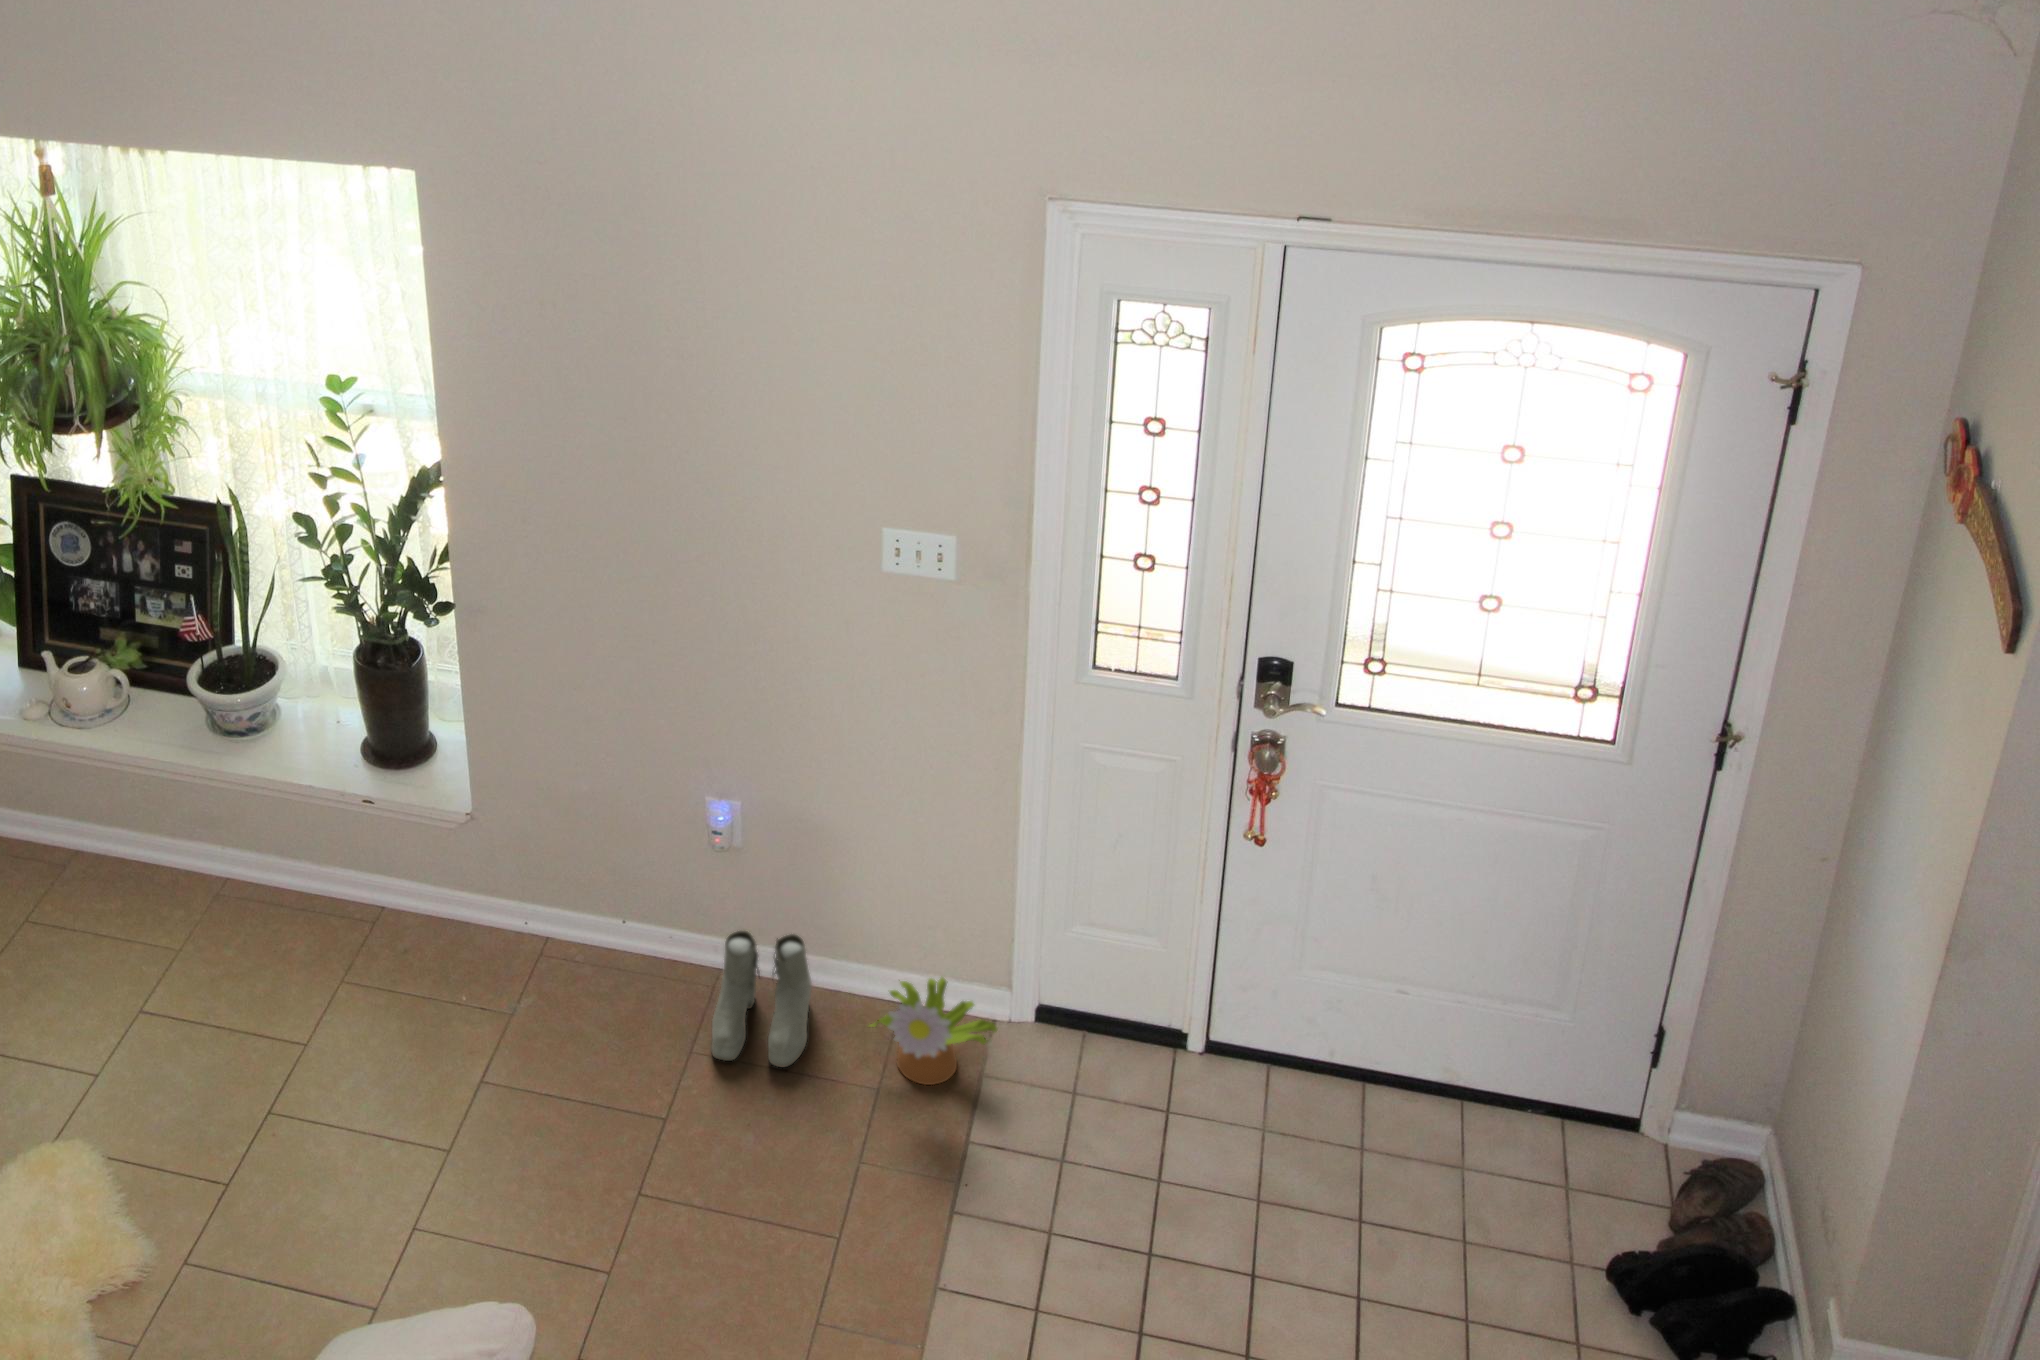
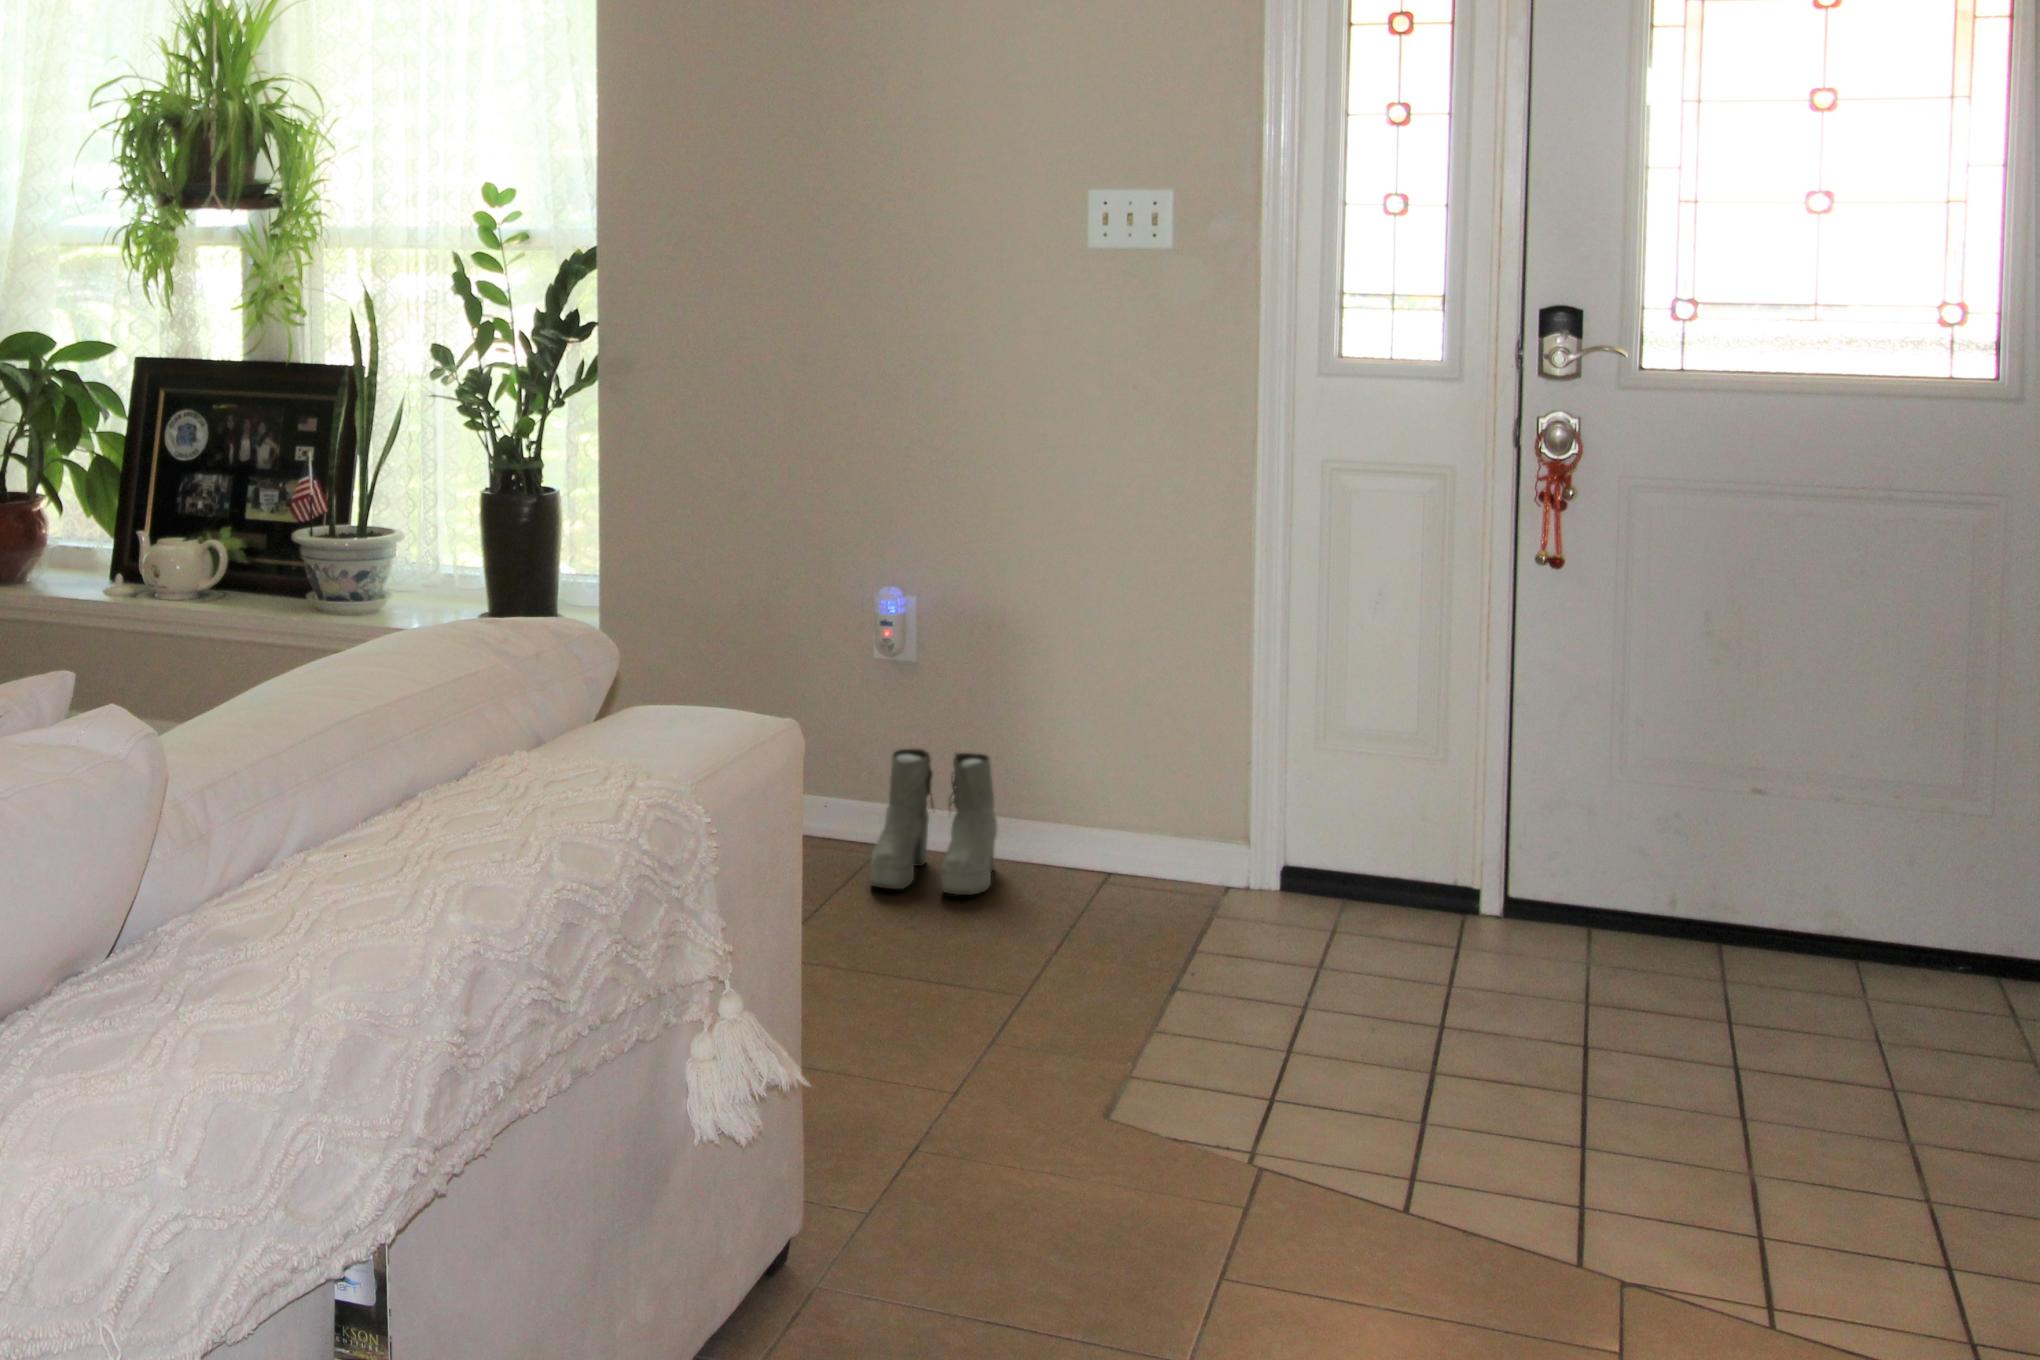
decorative plant: present [870,977,997,1085] -> none [1067,774,1235,918]

